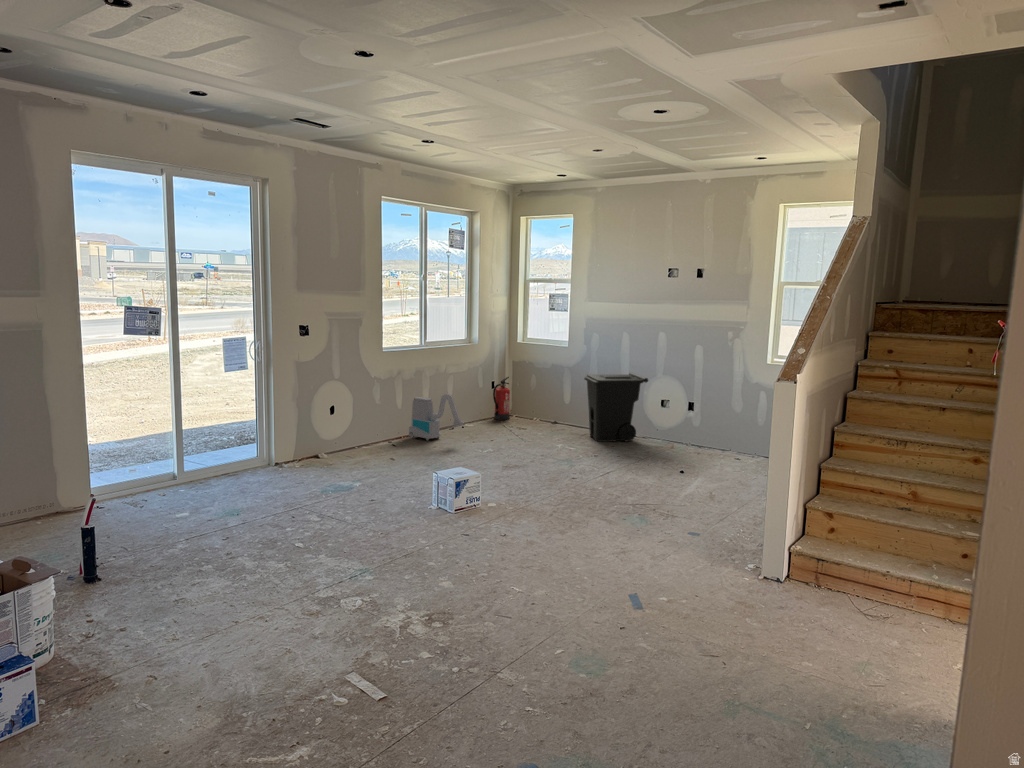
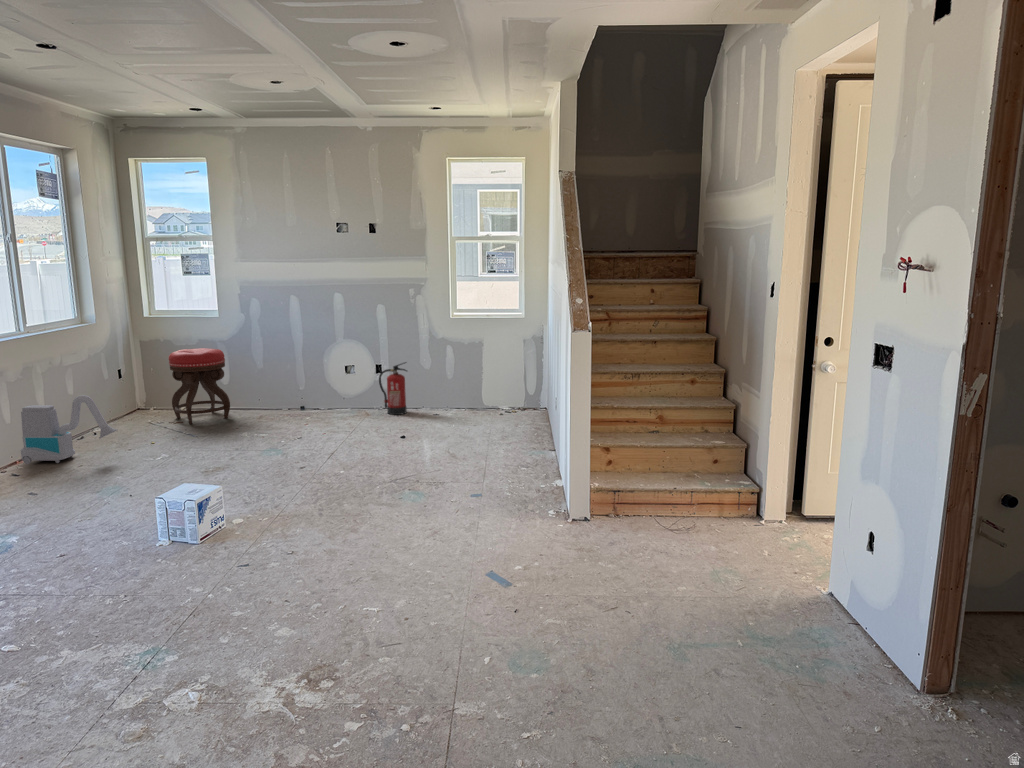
stool: none [524,369,565,429] -> present [169,348,230,424]
trash can: present [584,372,648,442] -> none [255,341,334,424]
fire extinguisher: present [493,377,510,420] -> present [379,362,407,415]

